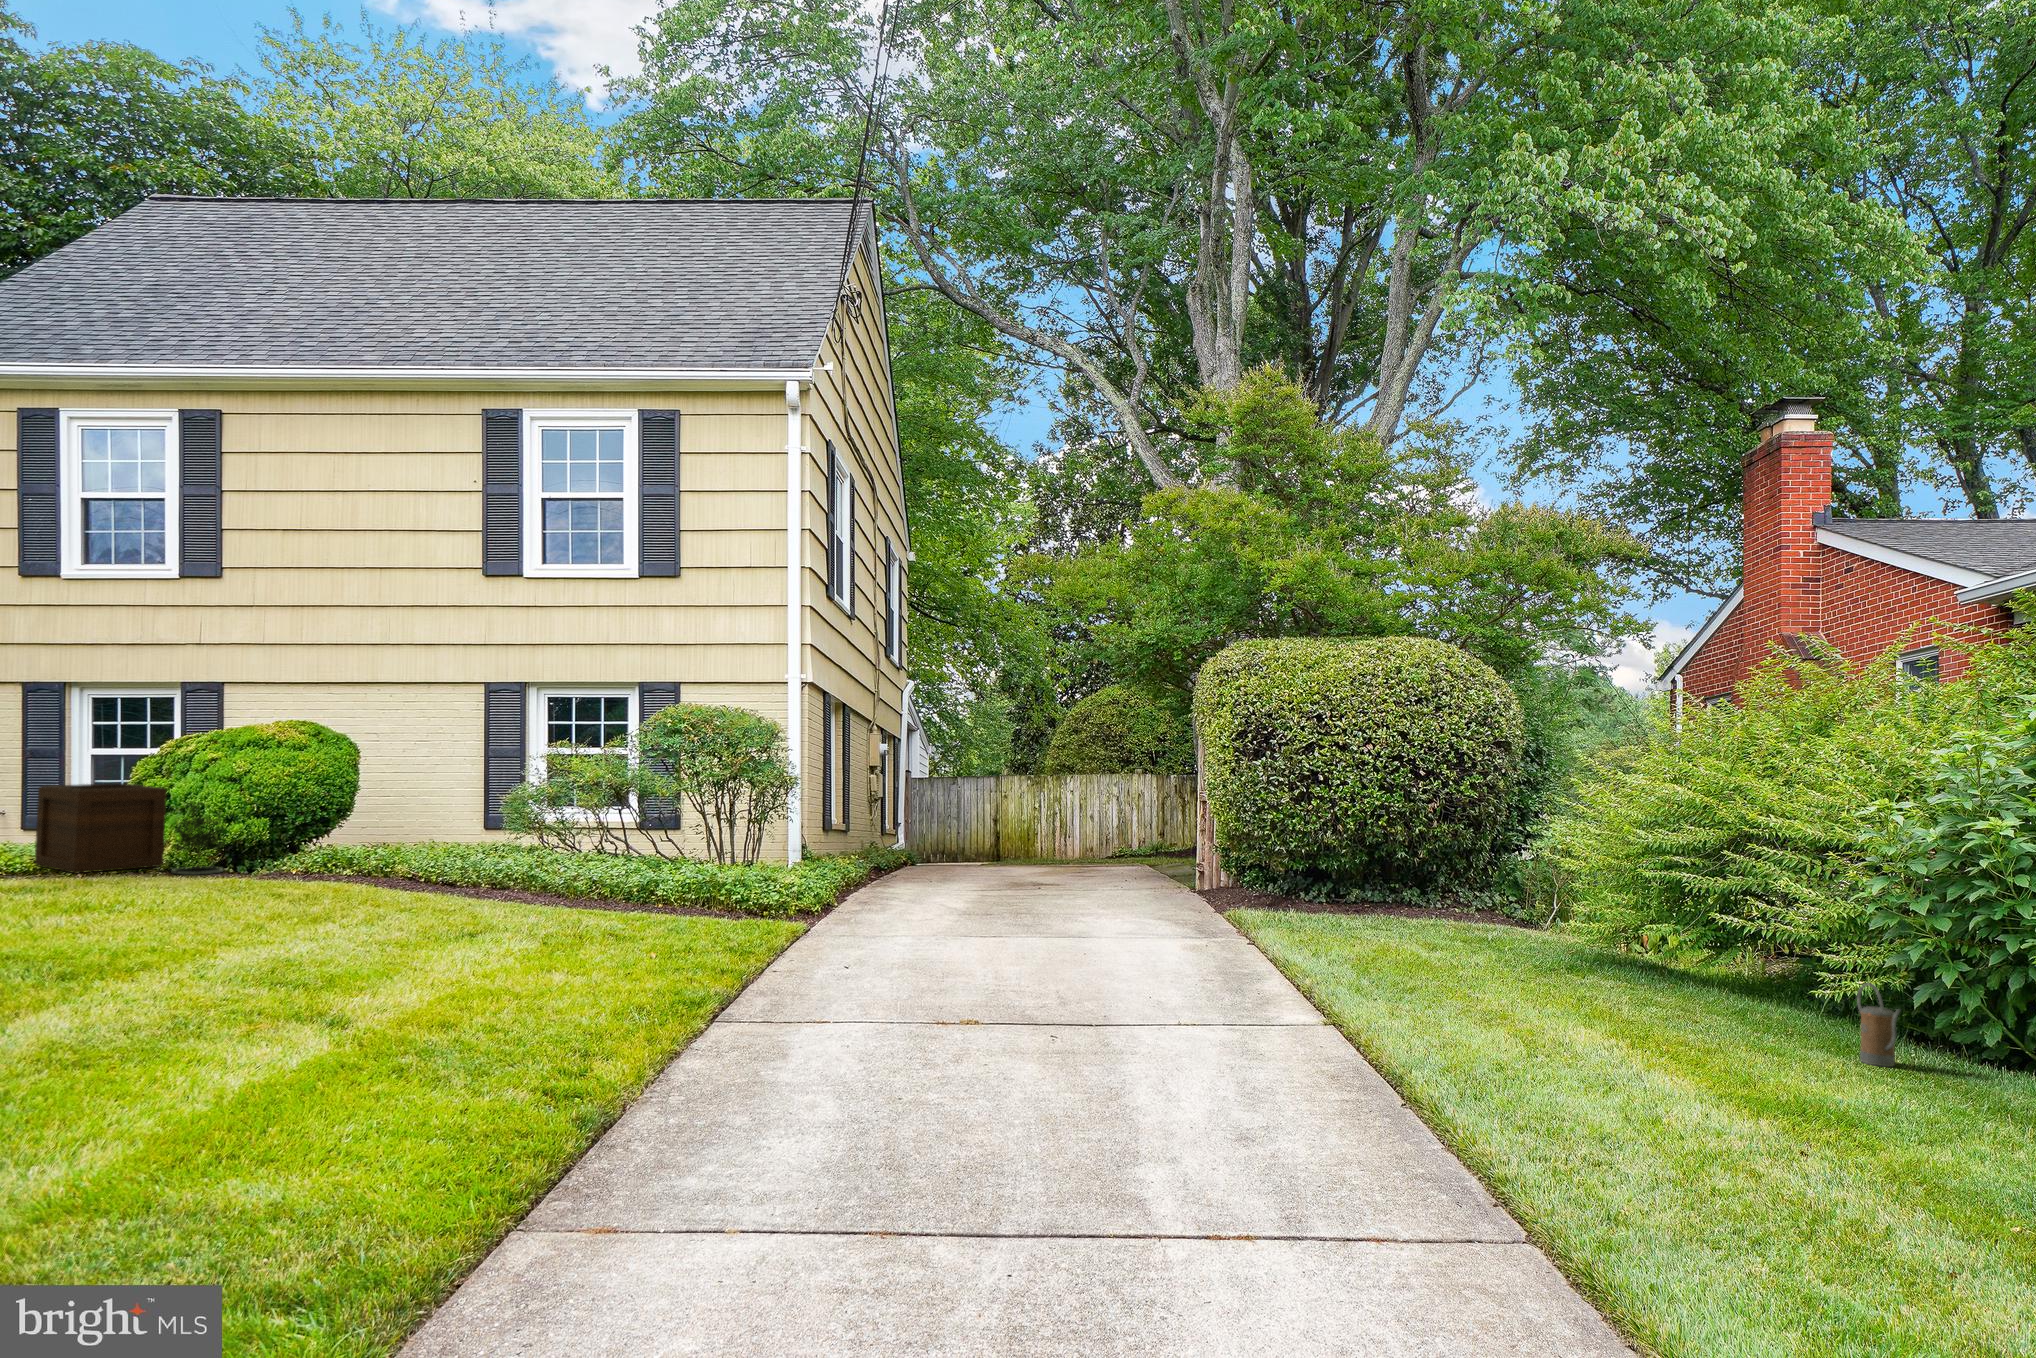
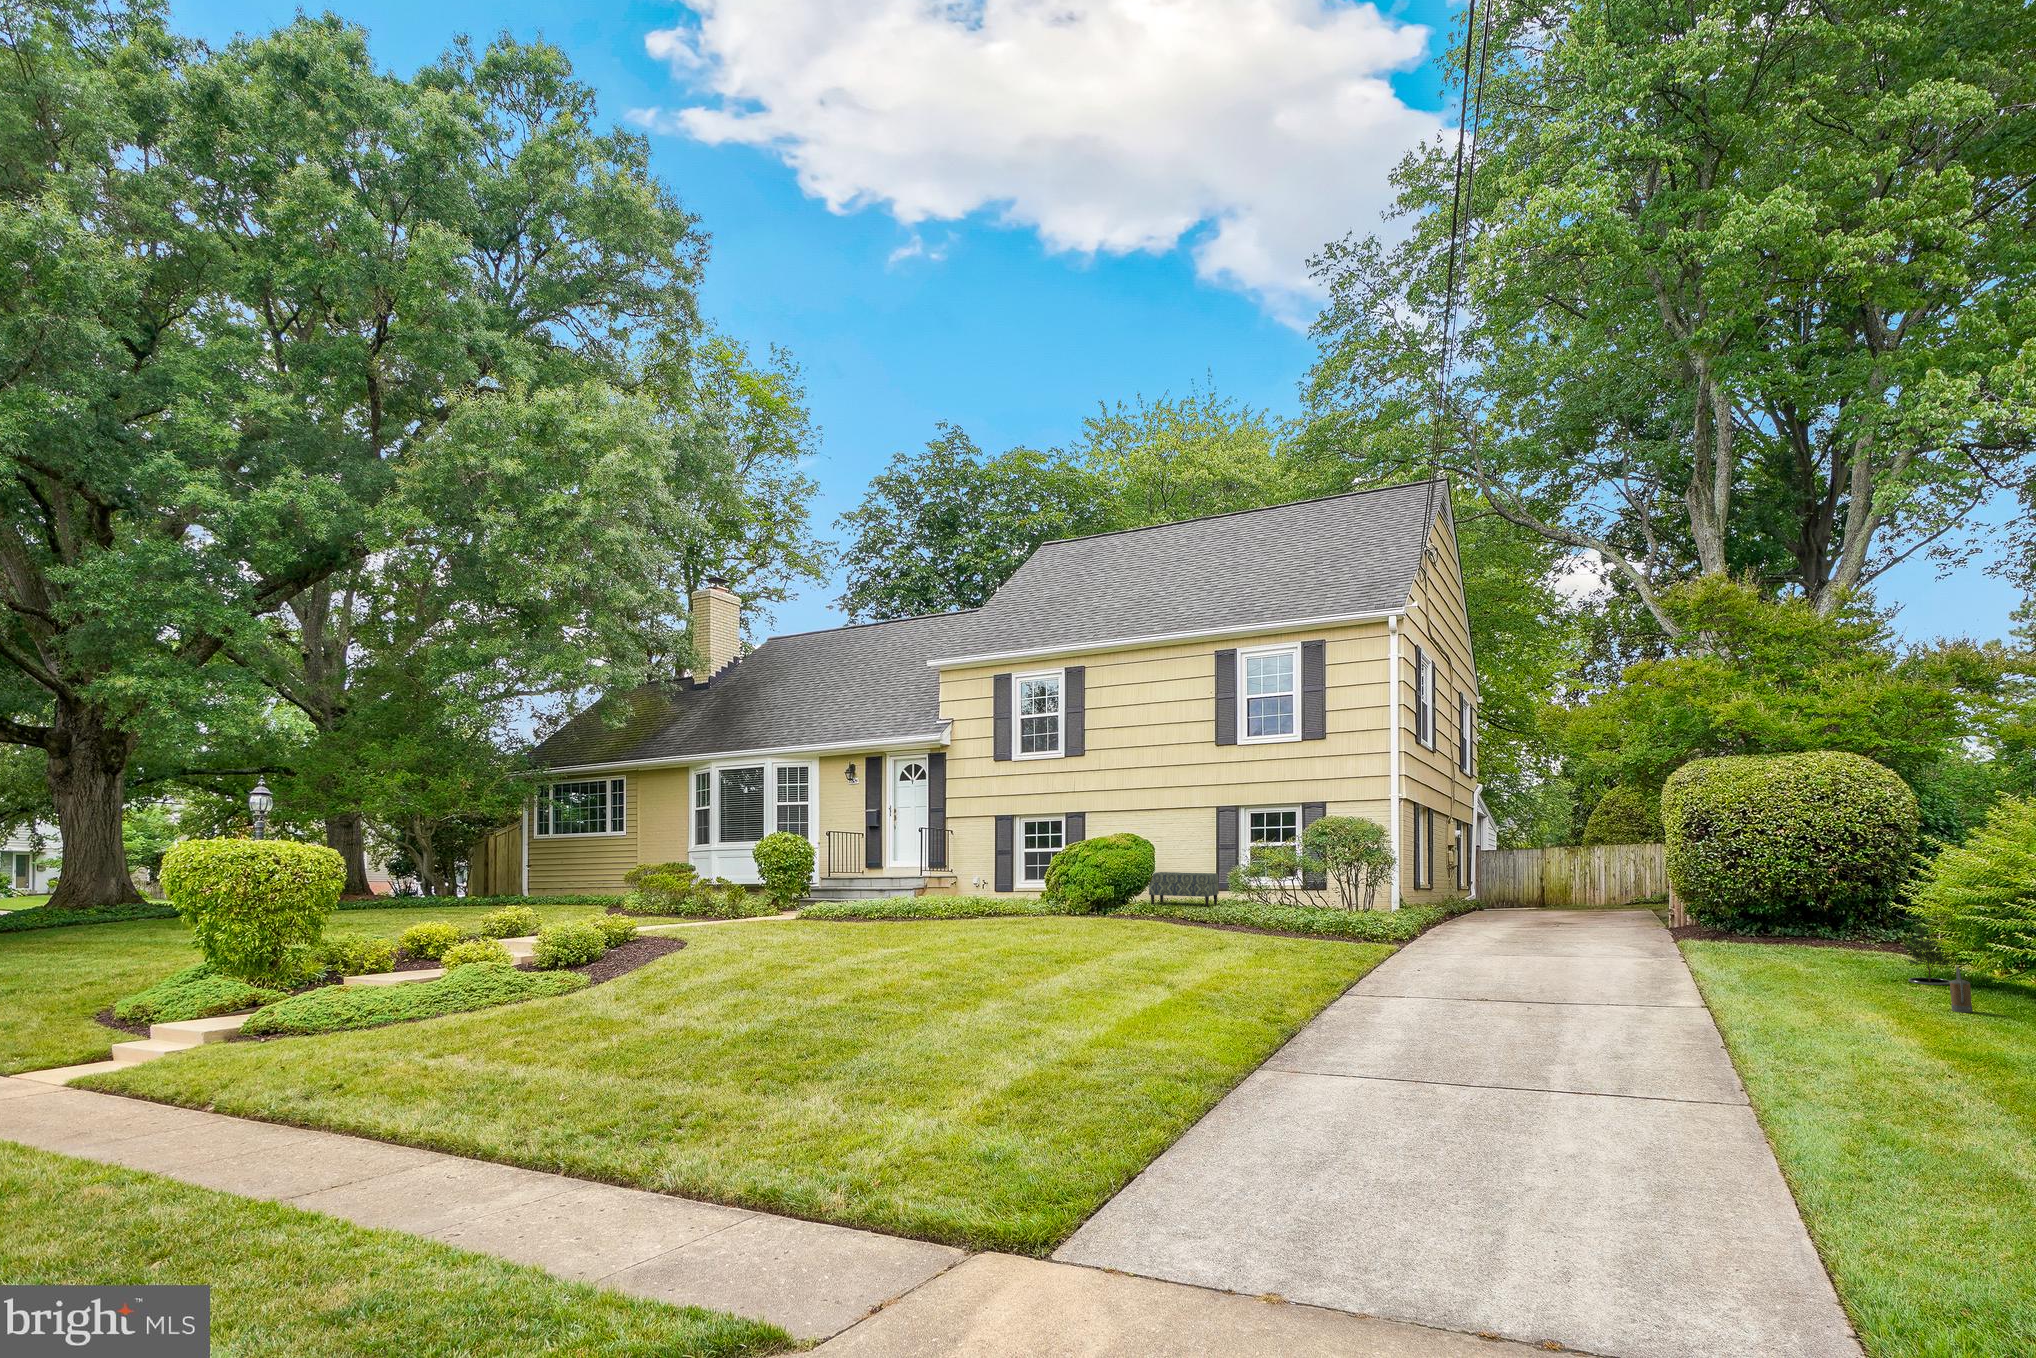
wooden crate: present [35,783,167,873] -> none [1017,868,1071,912]
bench: none [344,795,483,857] -> present [1149,872,1219,906]
potted tree: present [171,796,228,875] -> present [1904,920,1952,985]

